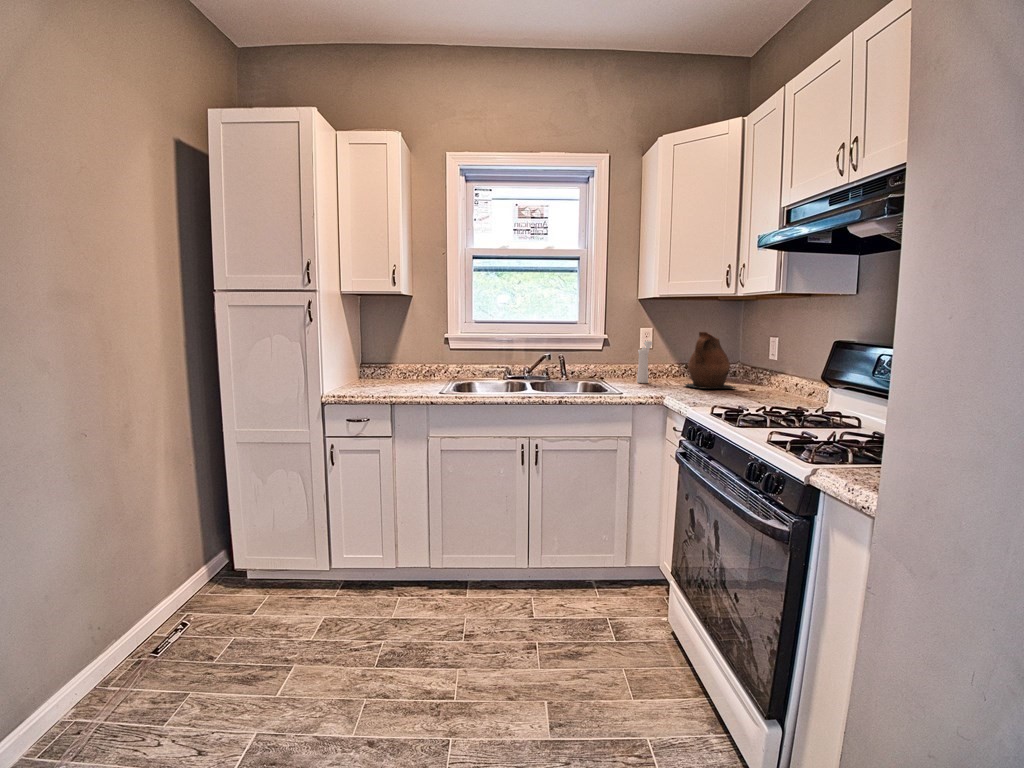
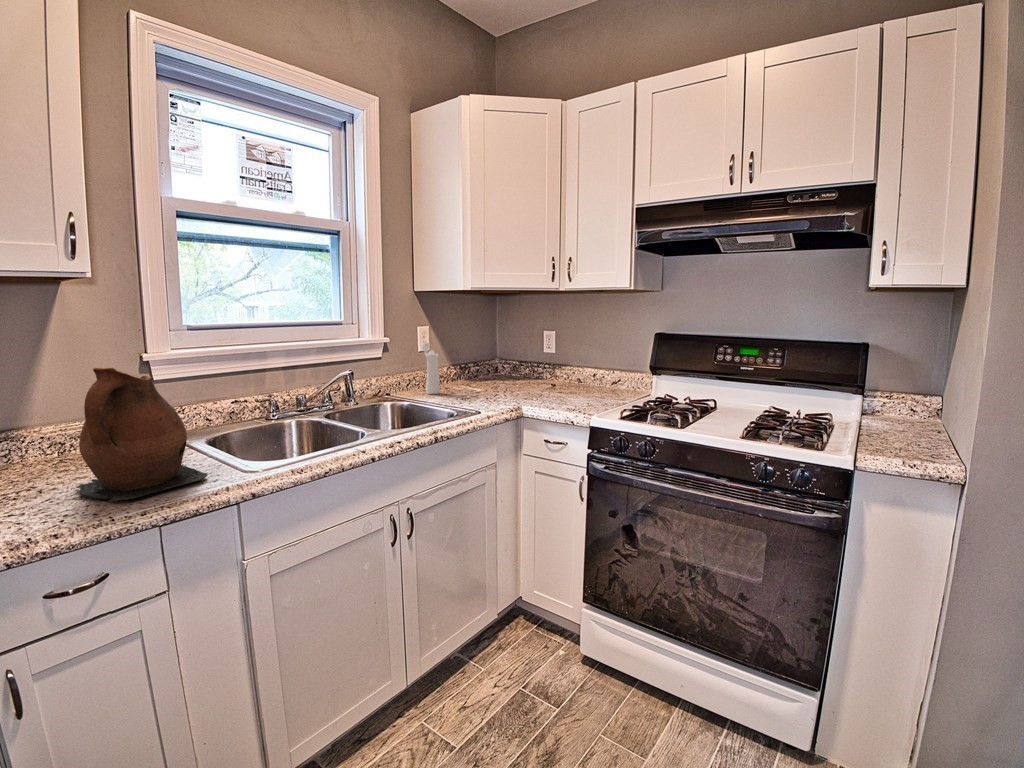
ceramic pitcher: present [685,332,736,389] -> present [71,368,208,502]

